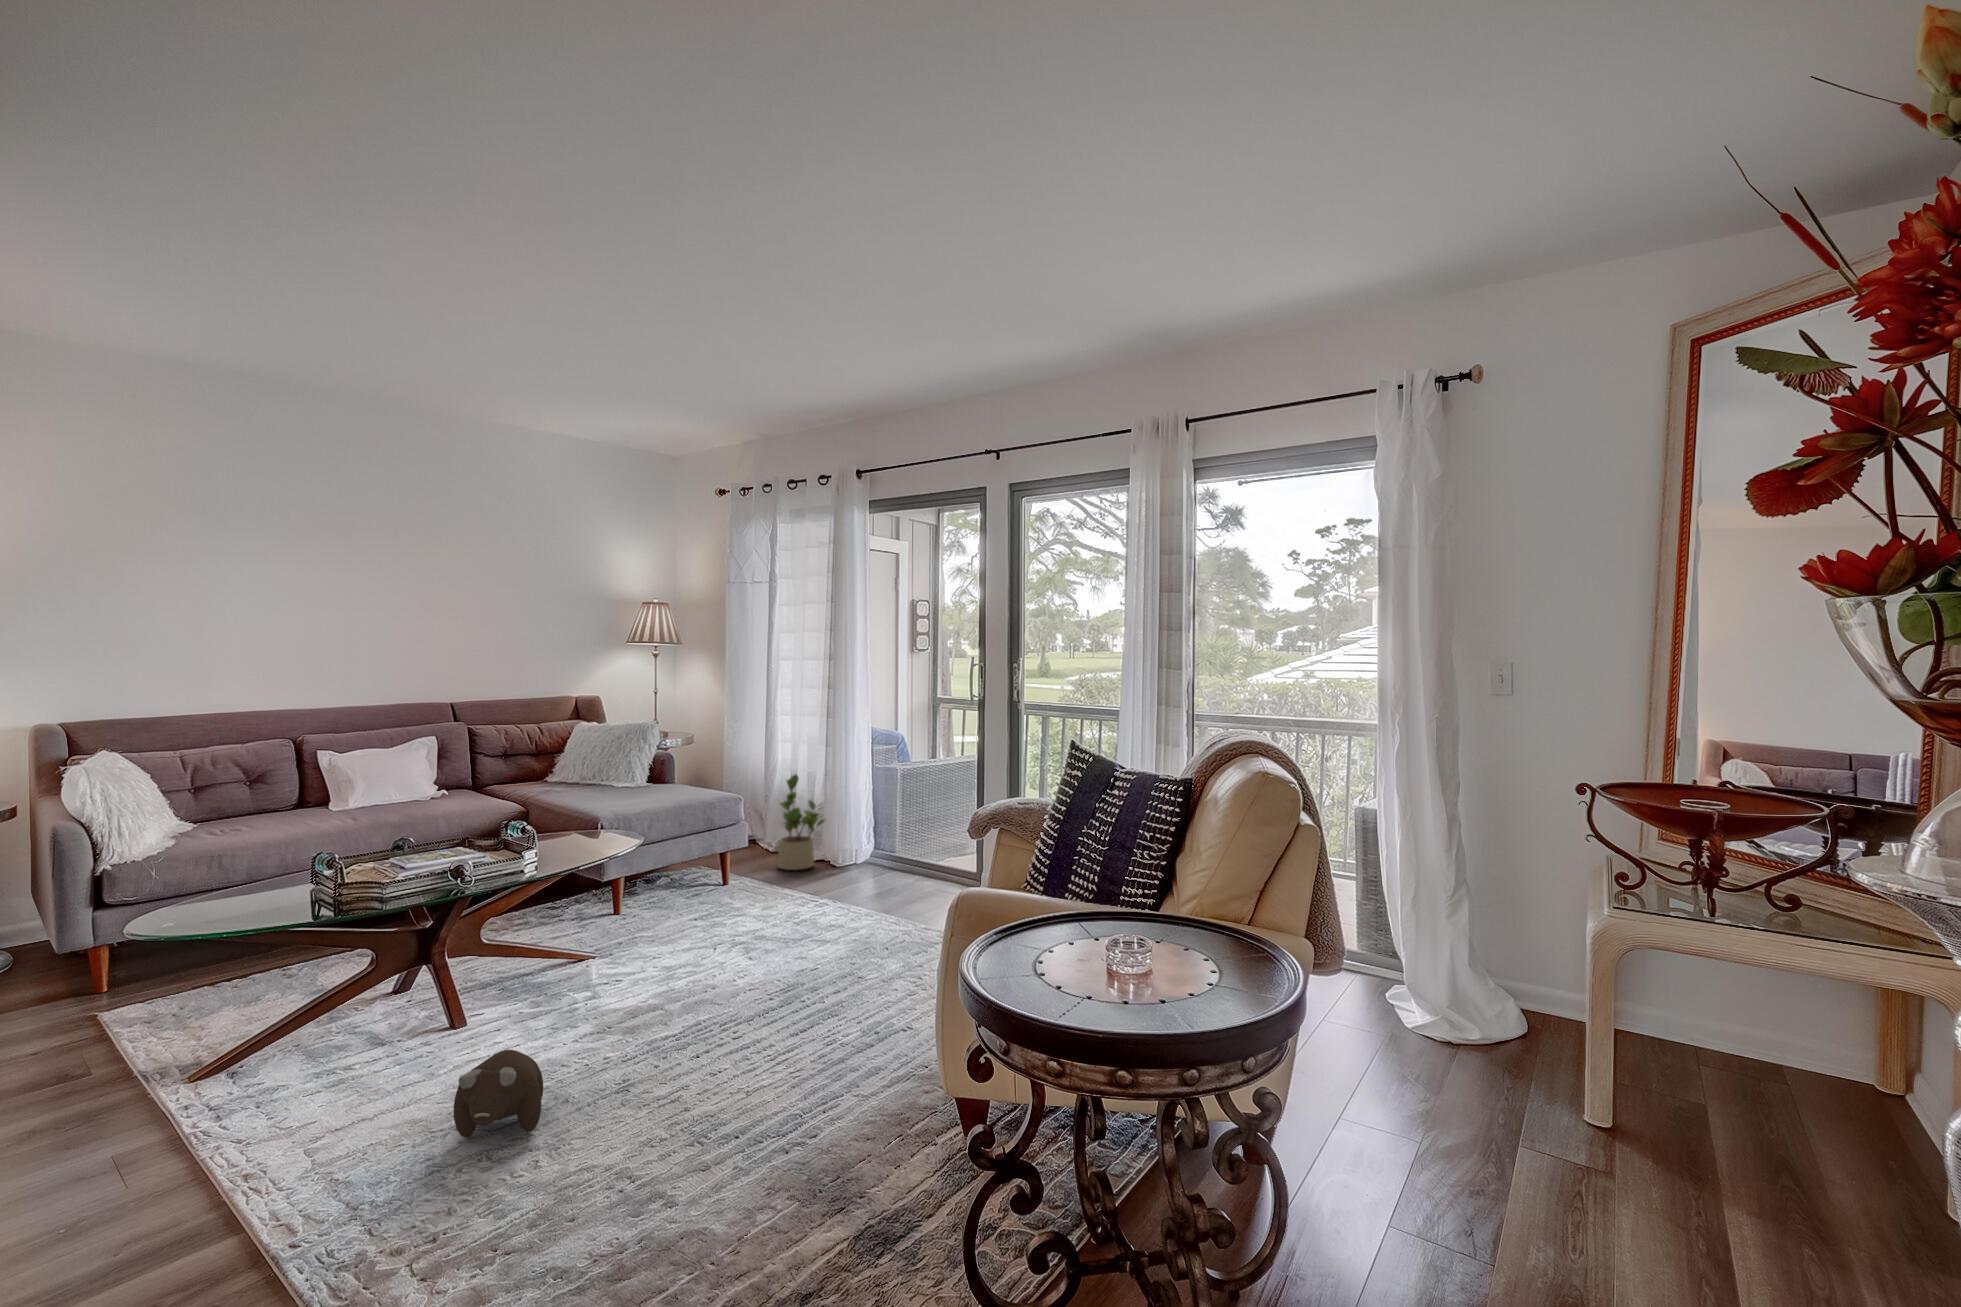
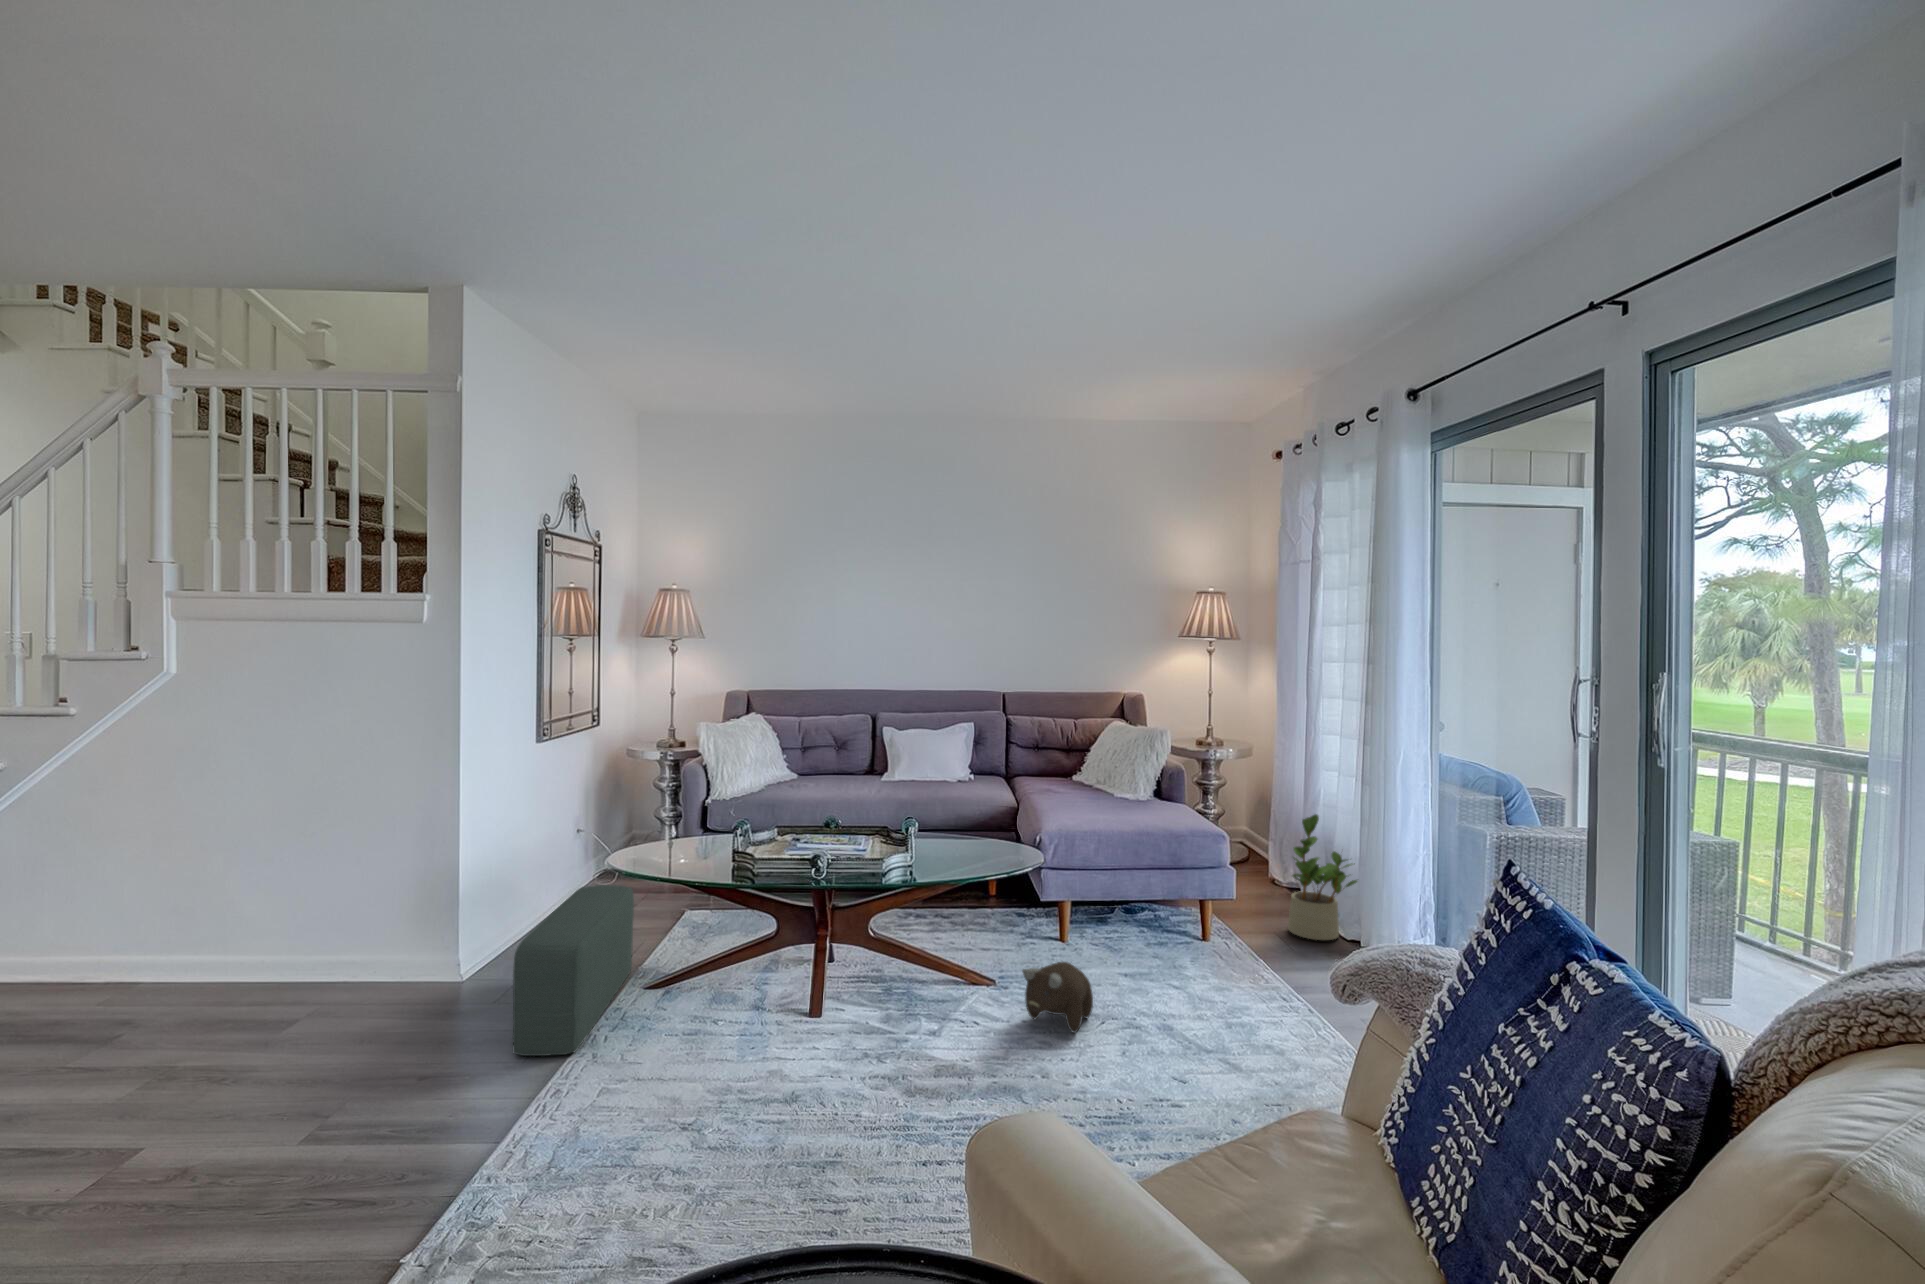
pouf: none [52,964,206,1169] -> present [513,885,634,1056]
plush toy: present [454,1050,543,1137] -> present [1022,962,1093,1033]

